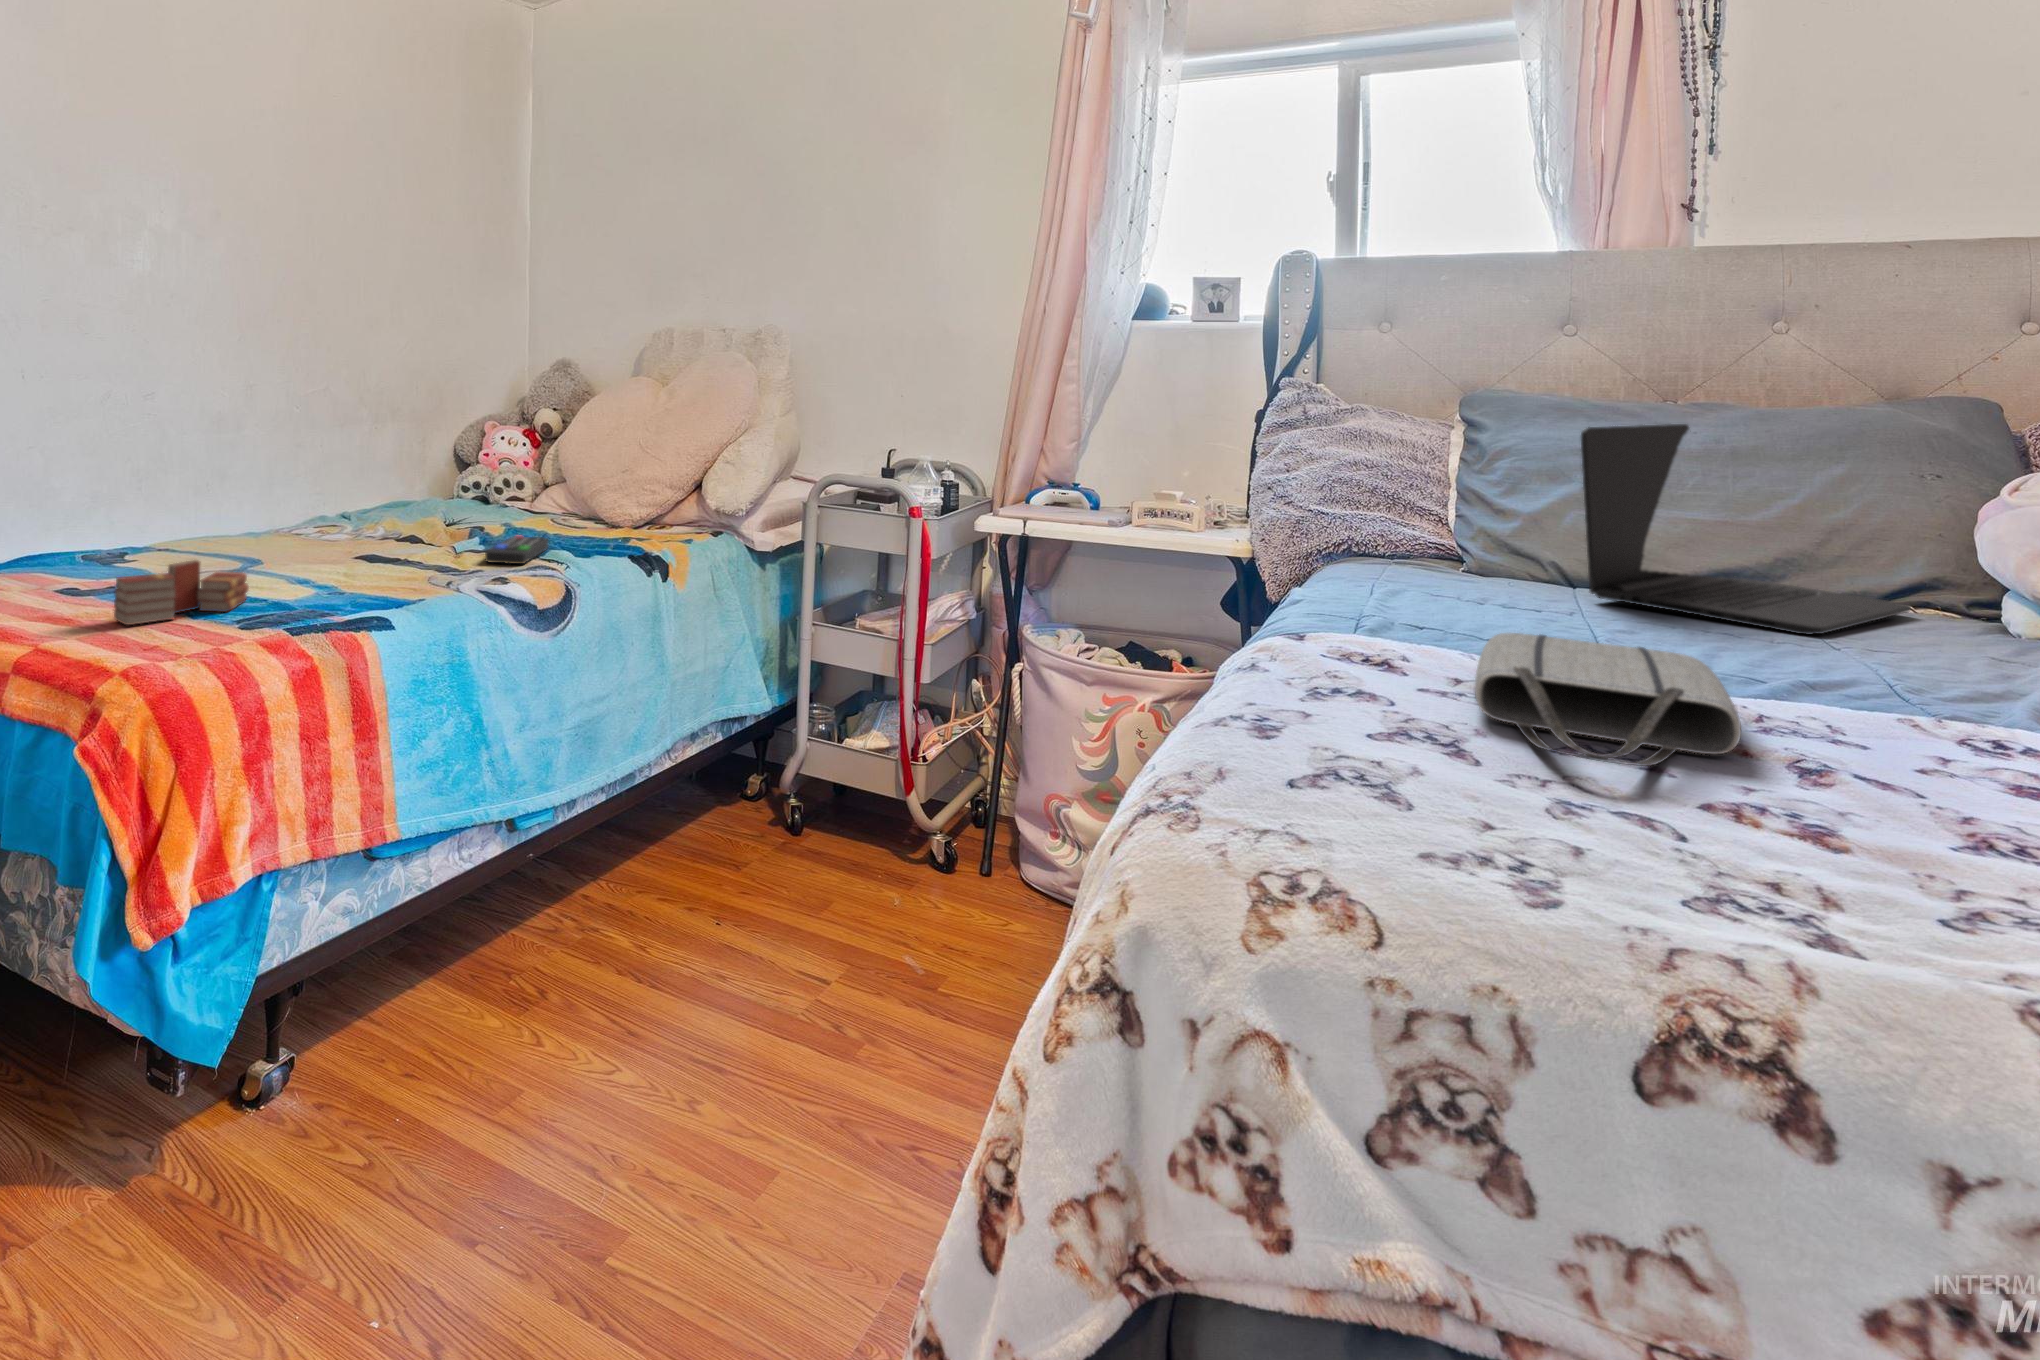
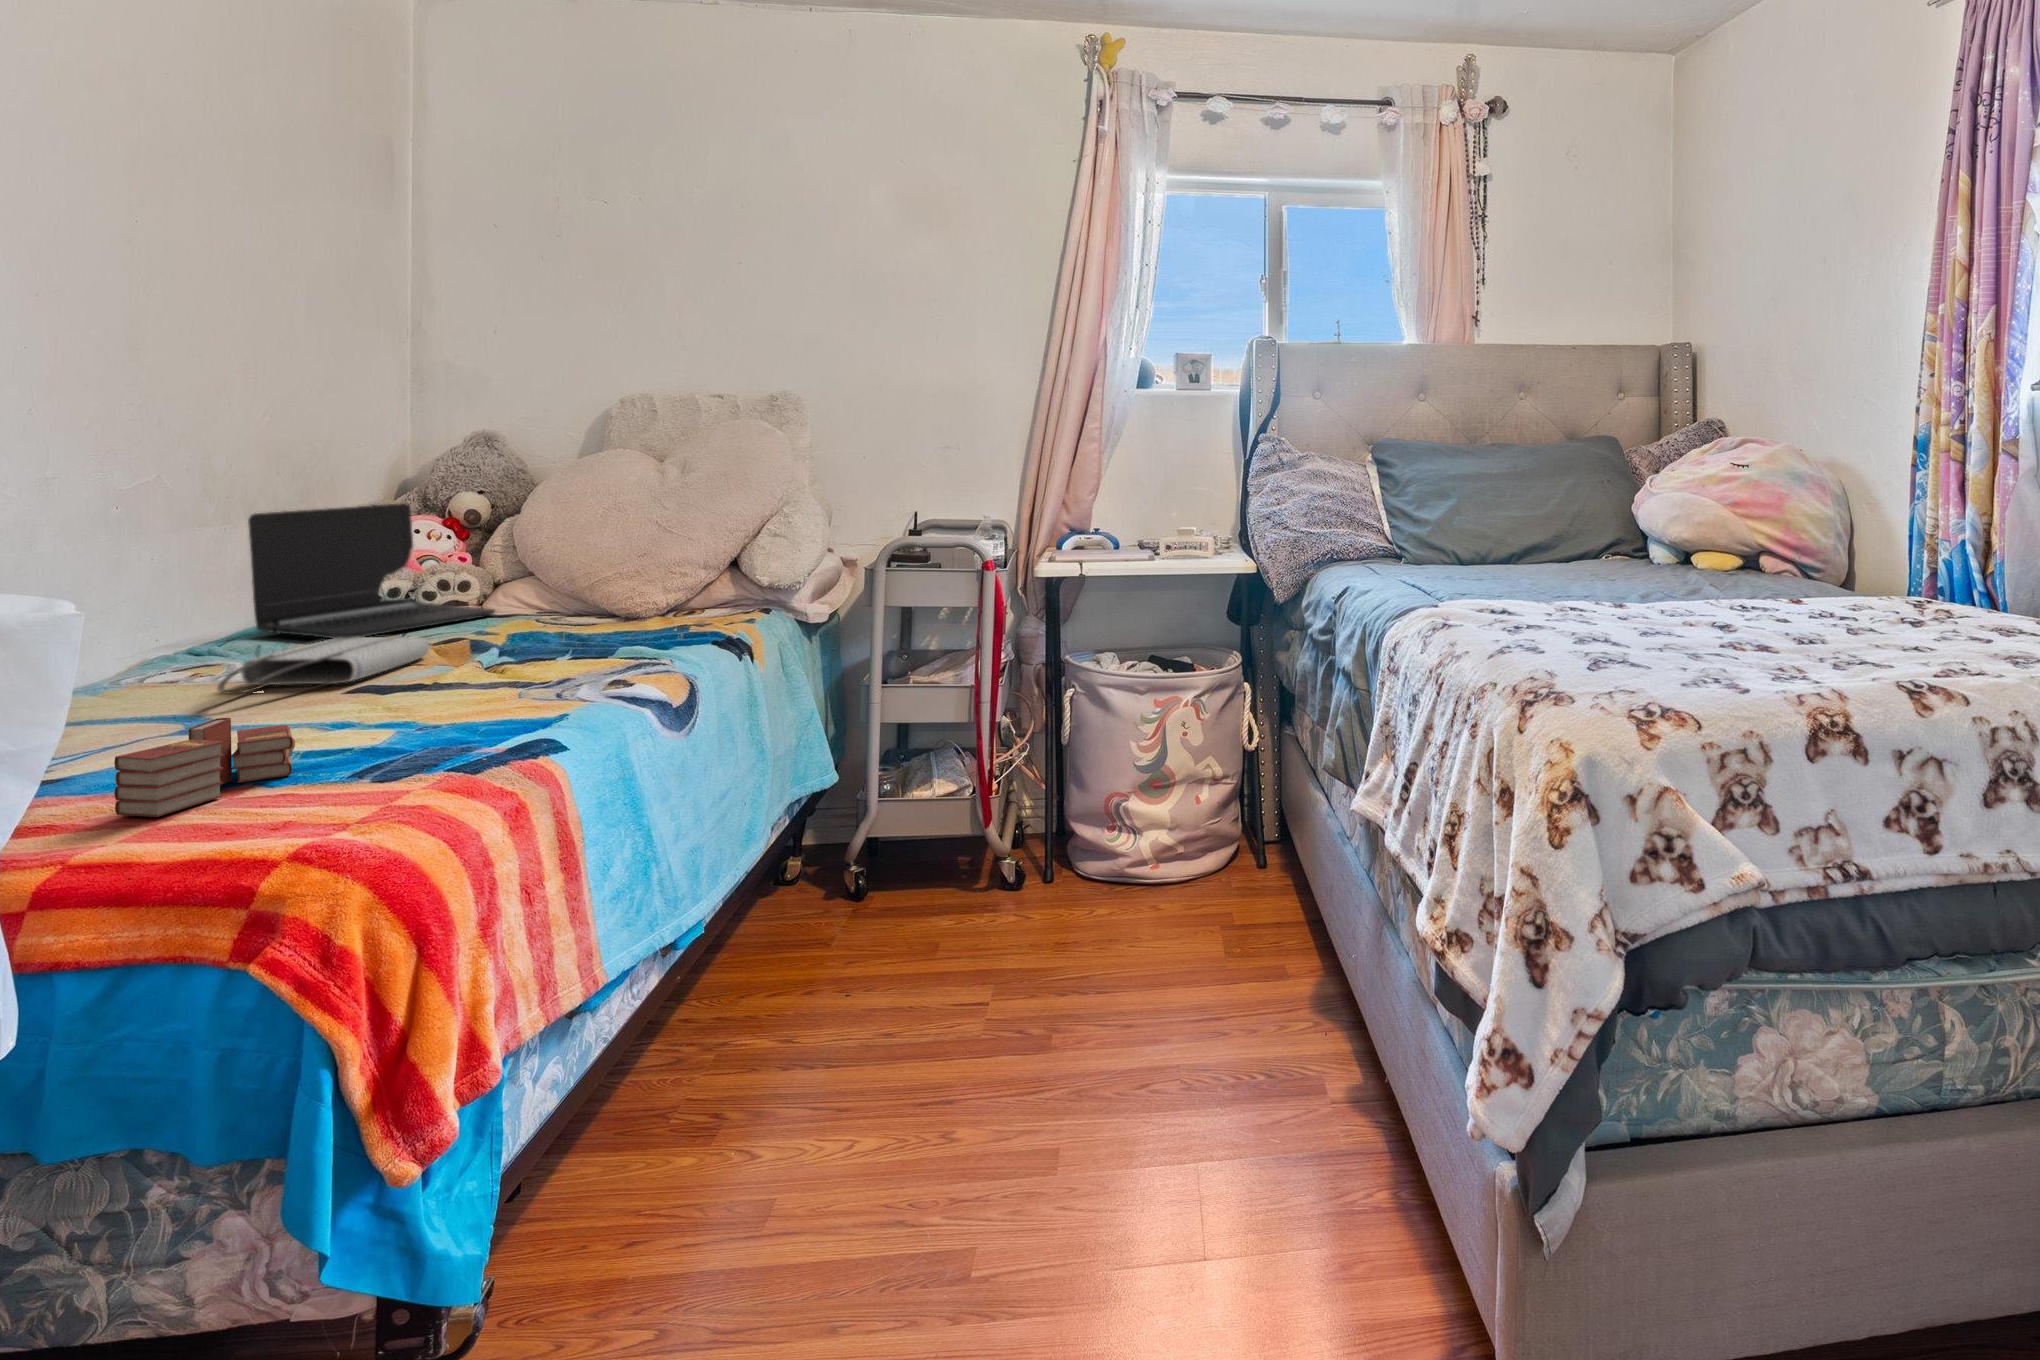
laptop: present [1581,424,1911,635] -> present [248,503,495,639]
remote control: present [485,536,548,564] -> none [546,639,602,673]
tote bag: present [1475,633,1741,766] -> present [217,636,430,693]

